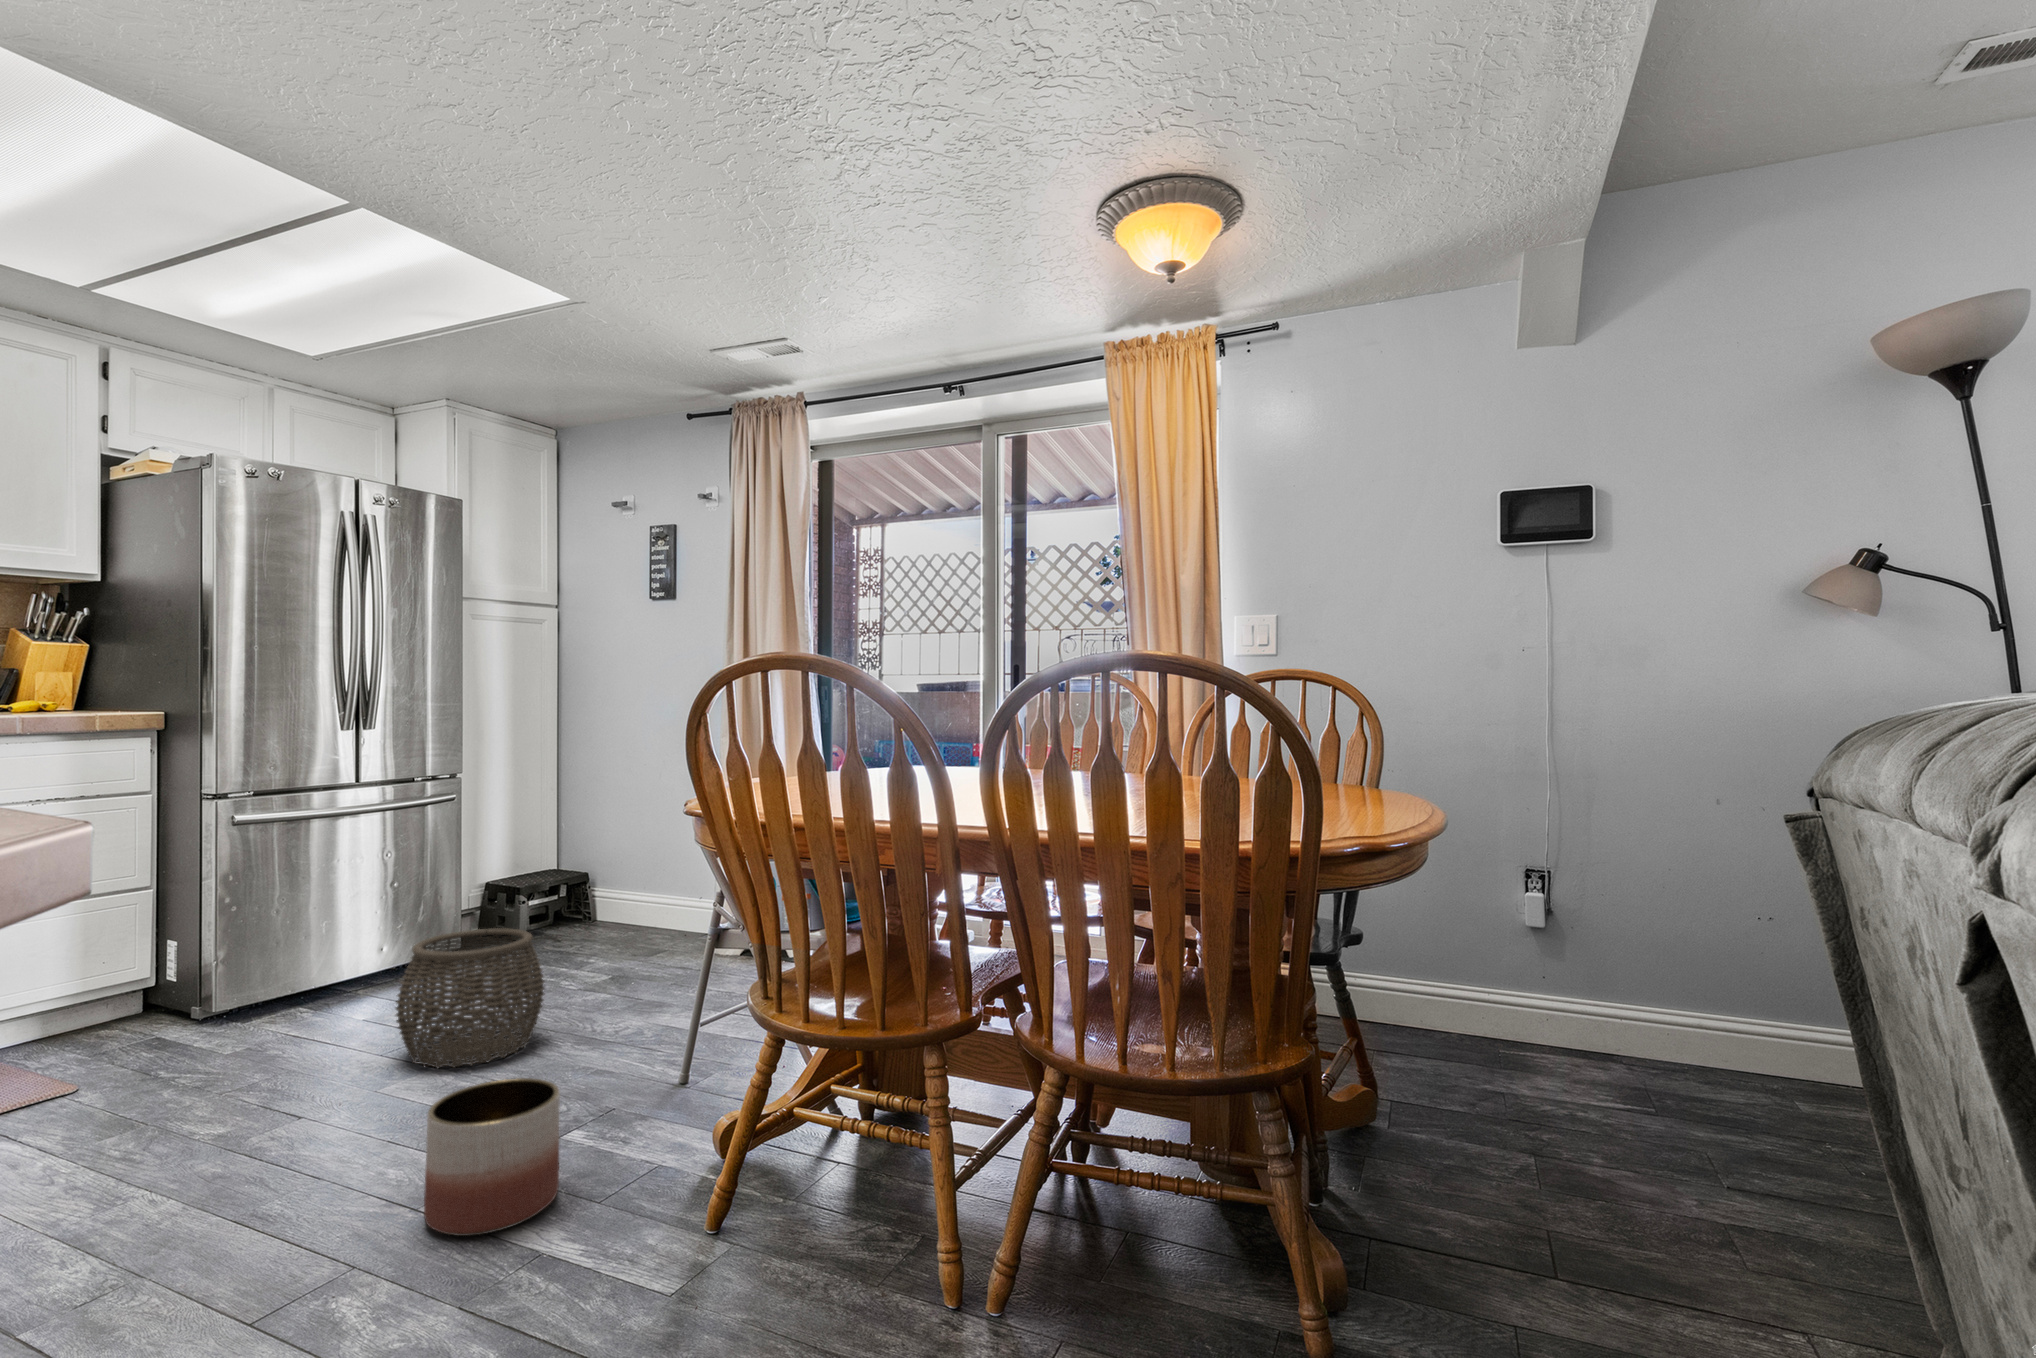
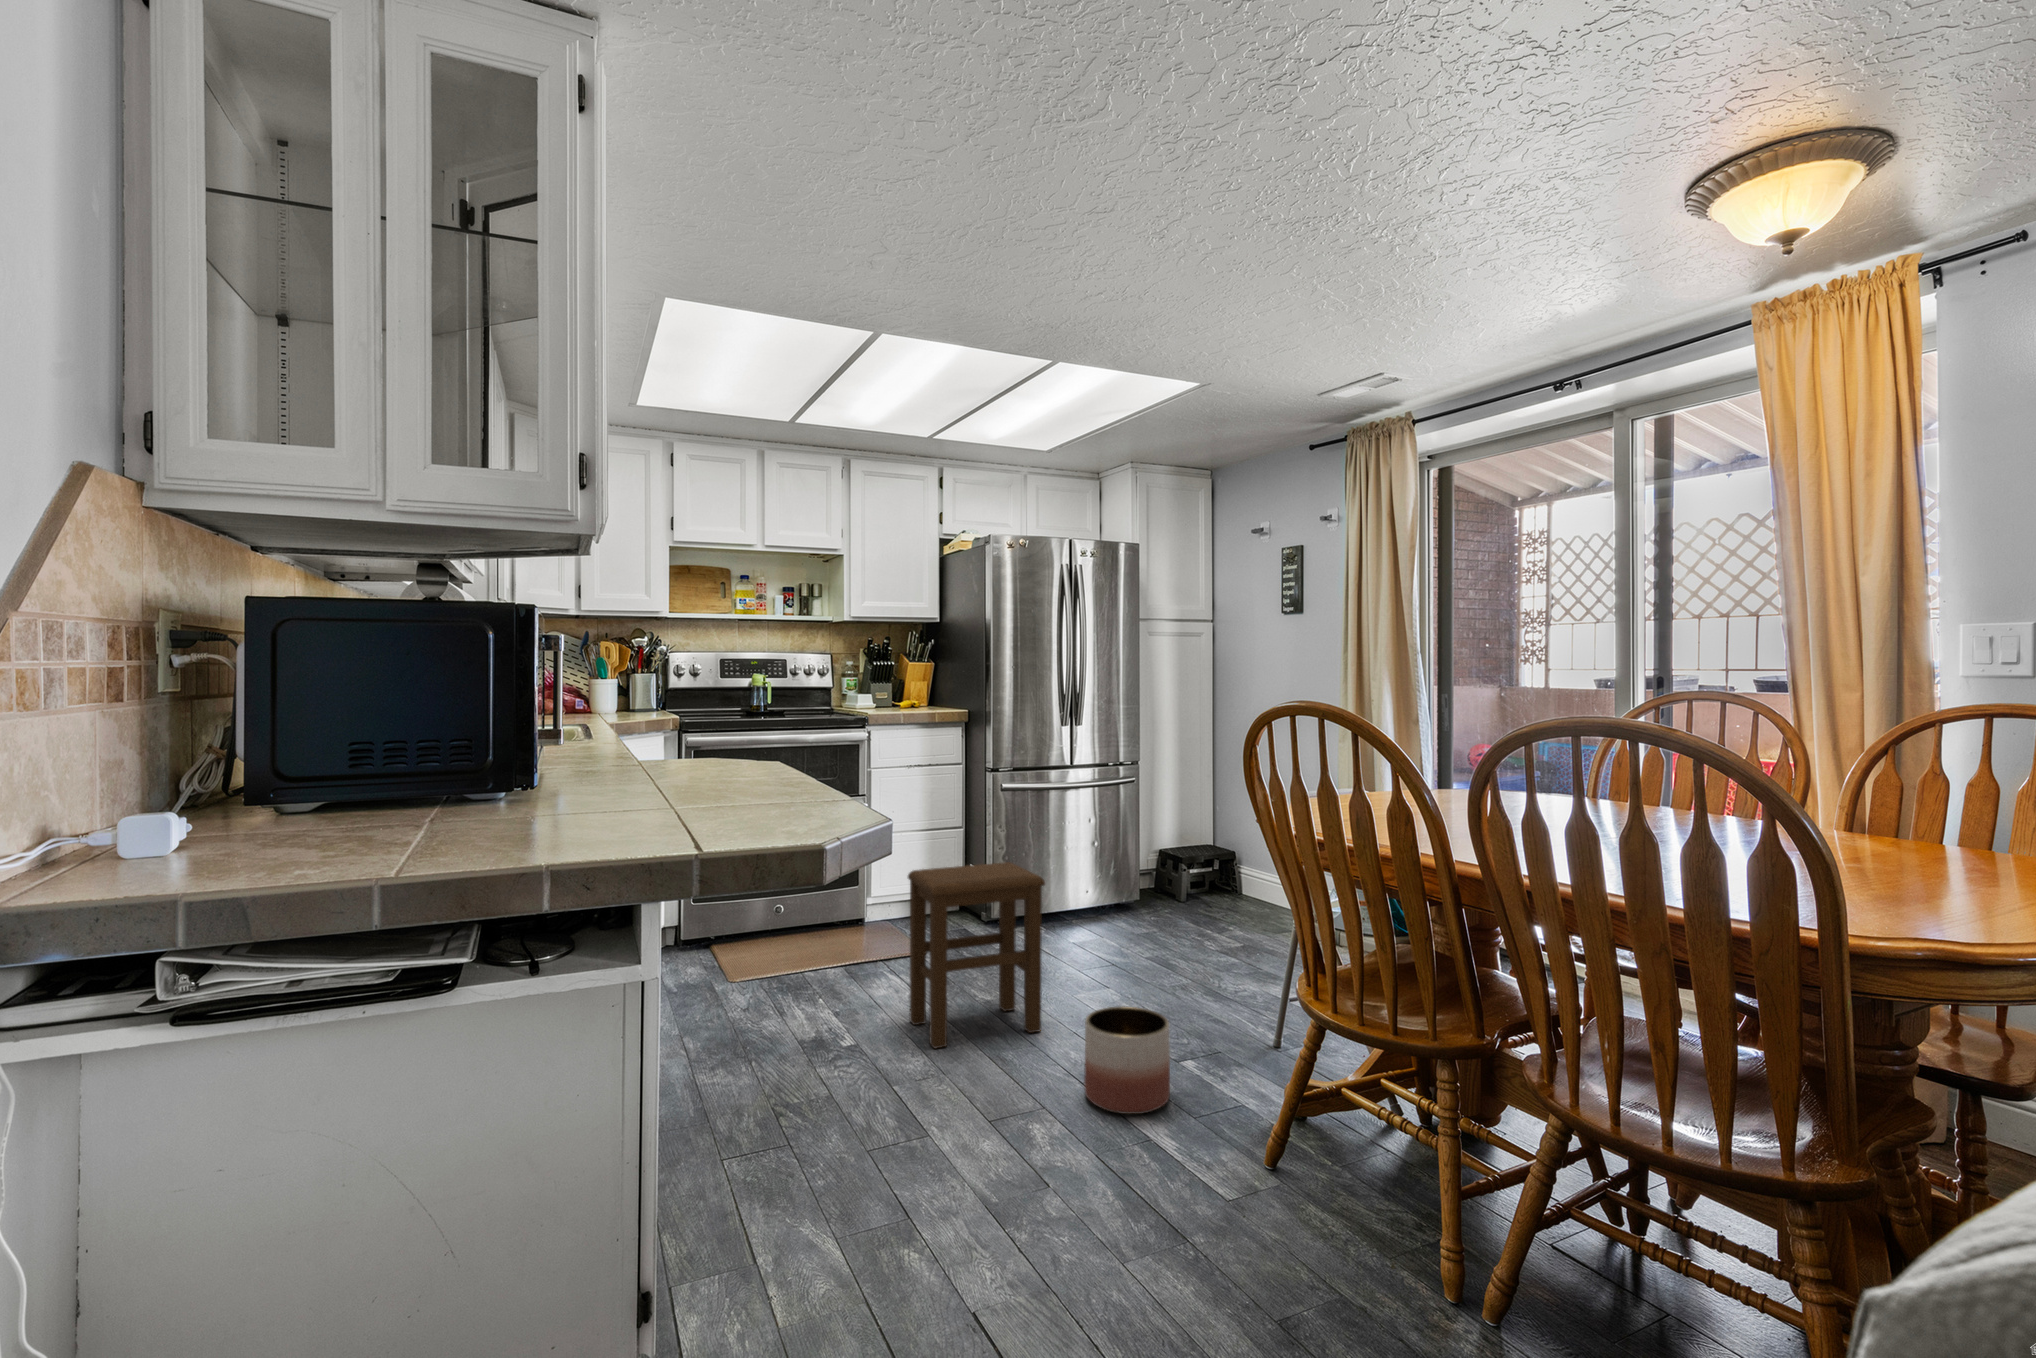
stool: none [56,913,343,1235] -> present [908,862,1045,1049]
woven basket: present [396,928,544,1068] -> none [1086,889,1185,992]

